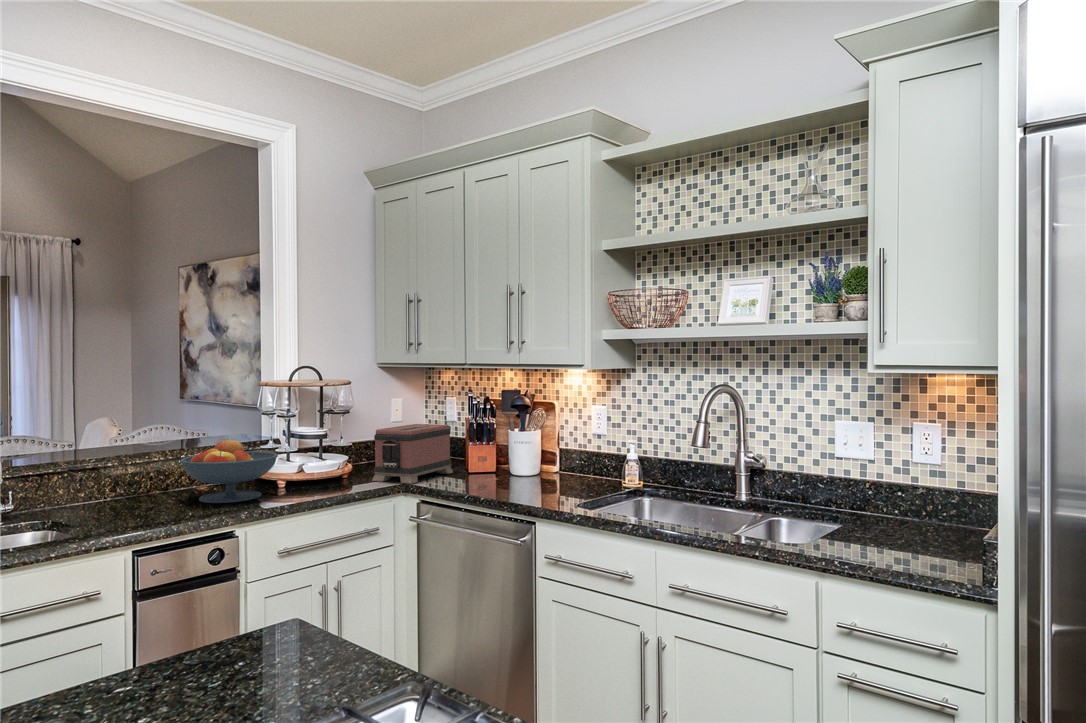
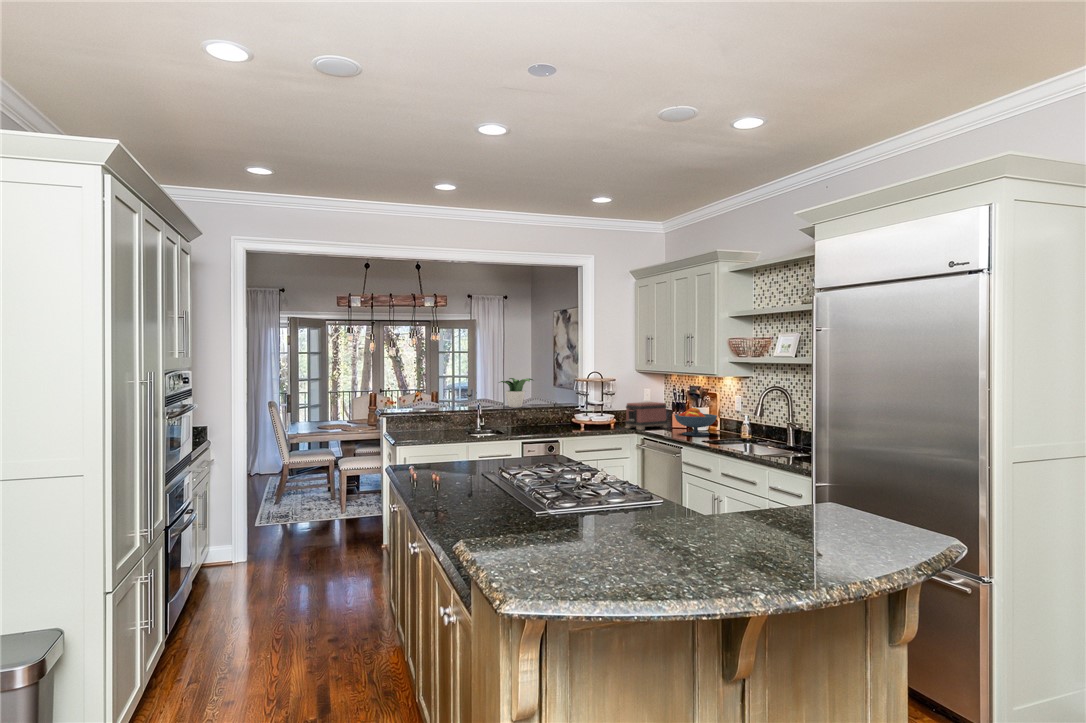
potted plant: none [62,385,157,454] -> present [499,378,533,408]
fruit bowl: present [181,440,278,503] -> present [675,408,717,436]

